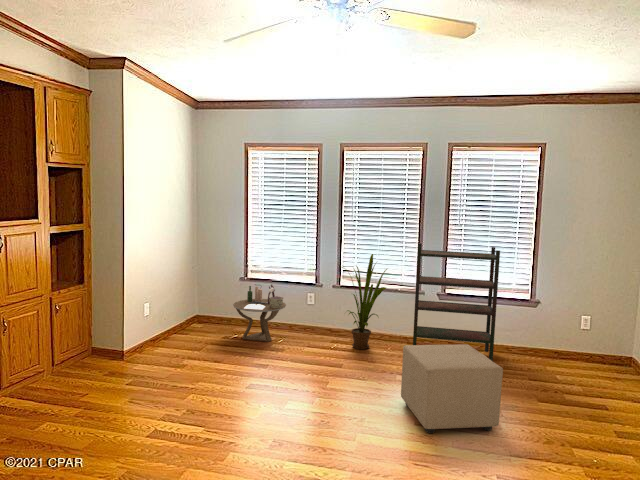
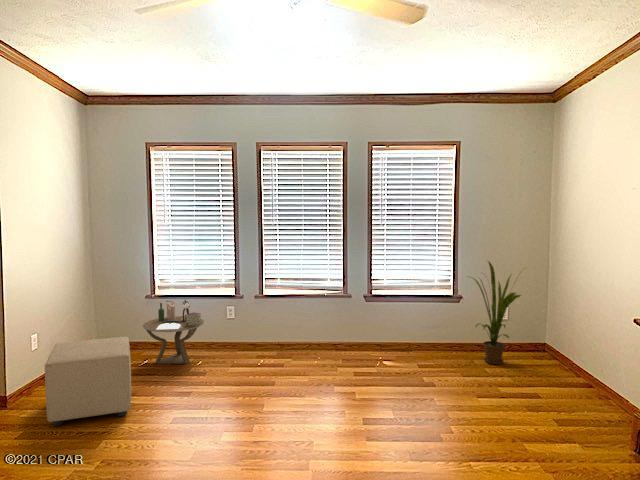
bookshelf: present [413,243,500,361] -> none [342,246,426,362]
house plant: present [342,254,387,349] -> present [471,261,521,364]
ottoman: present [401,344,503,433] -> present [45,337,131,426]

